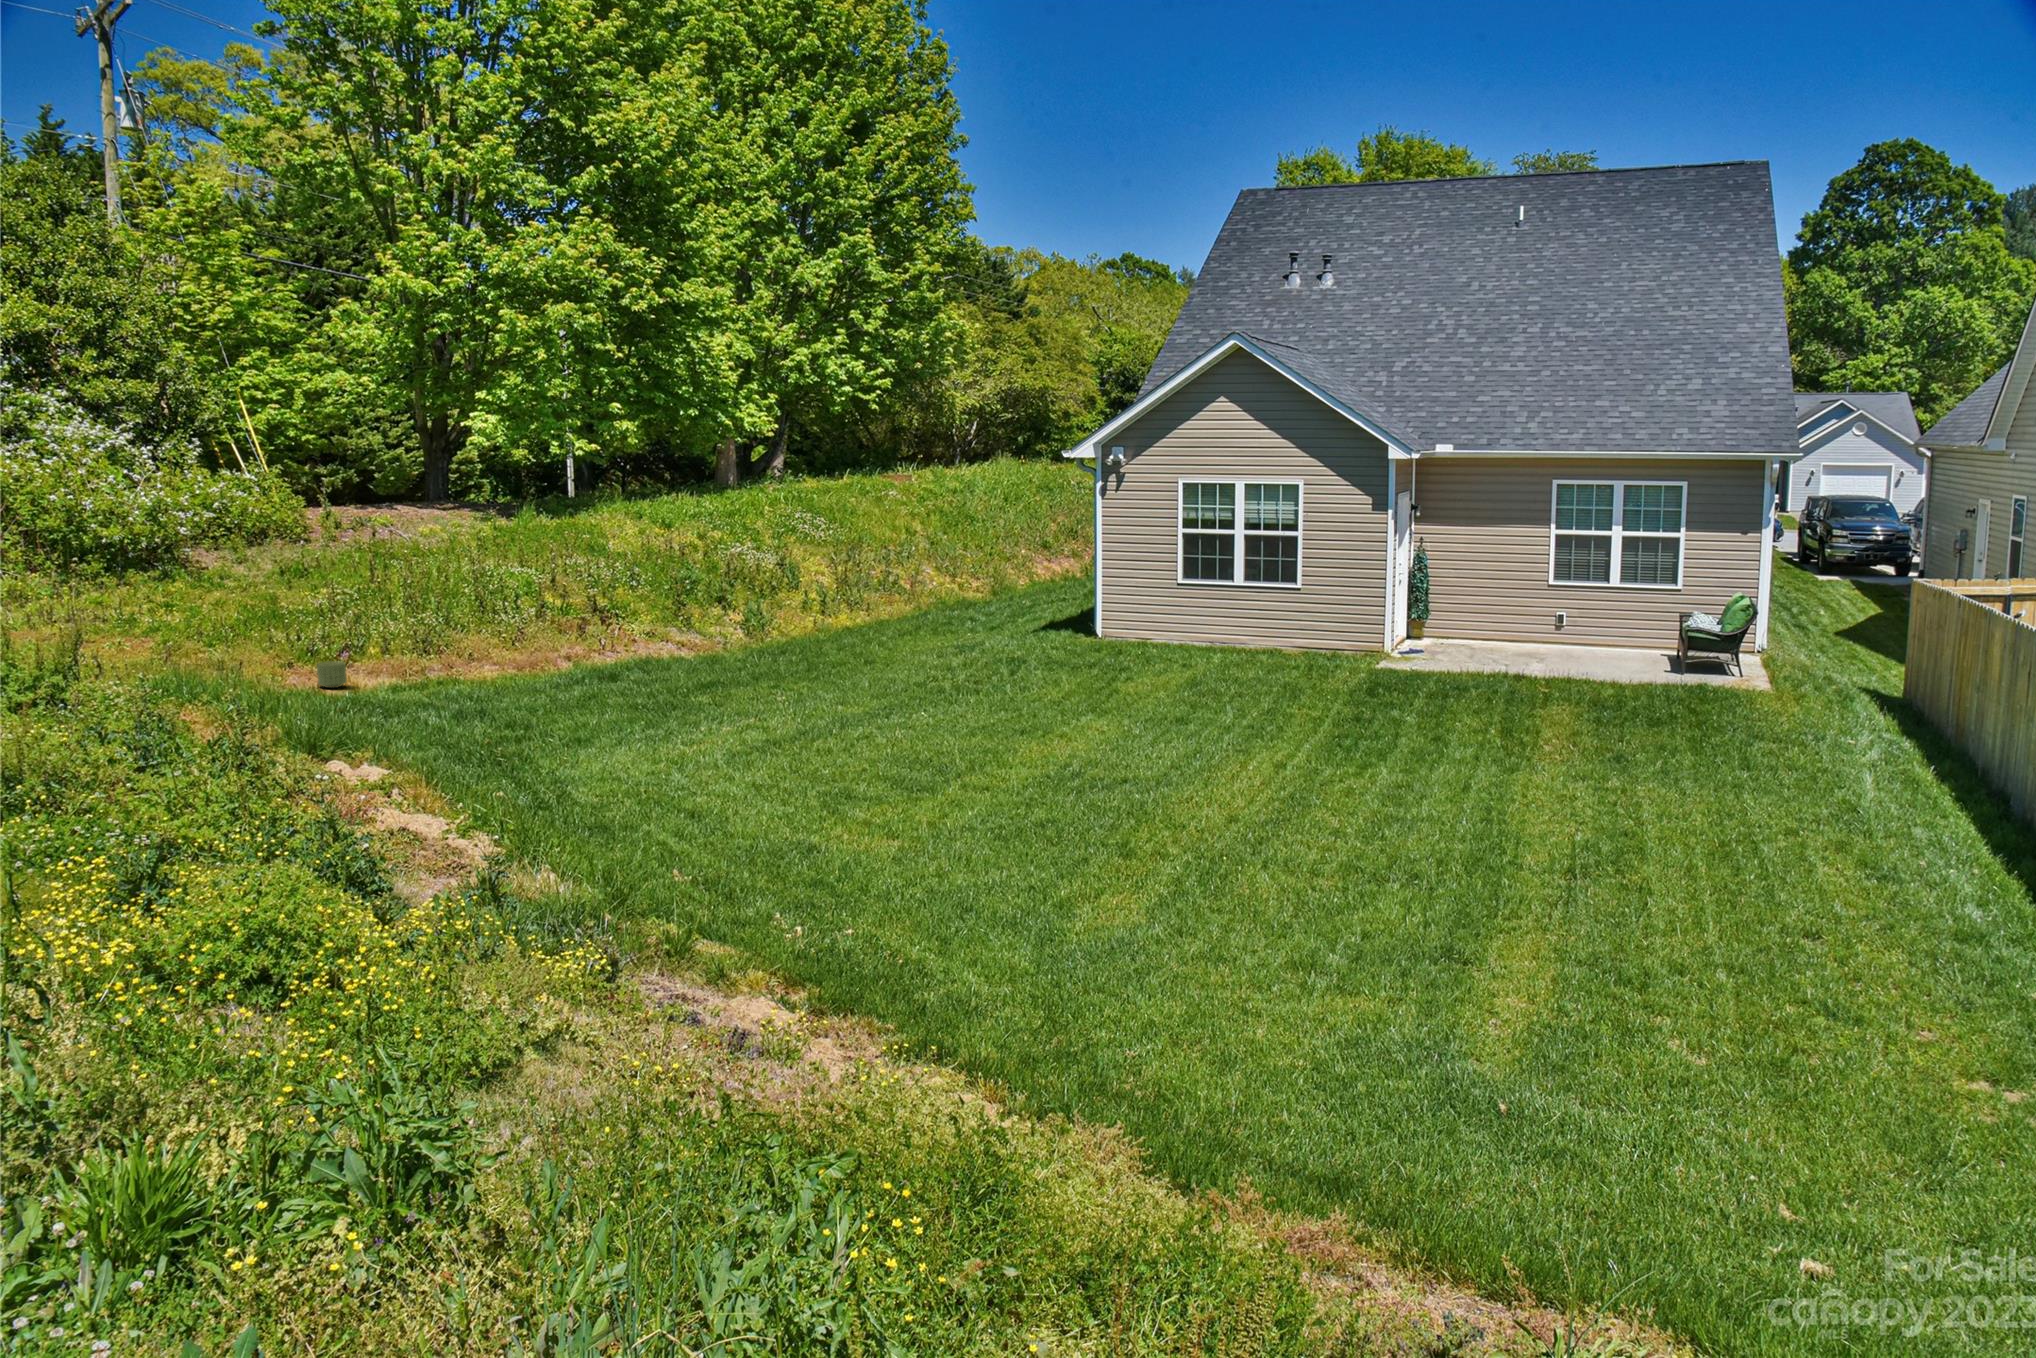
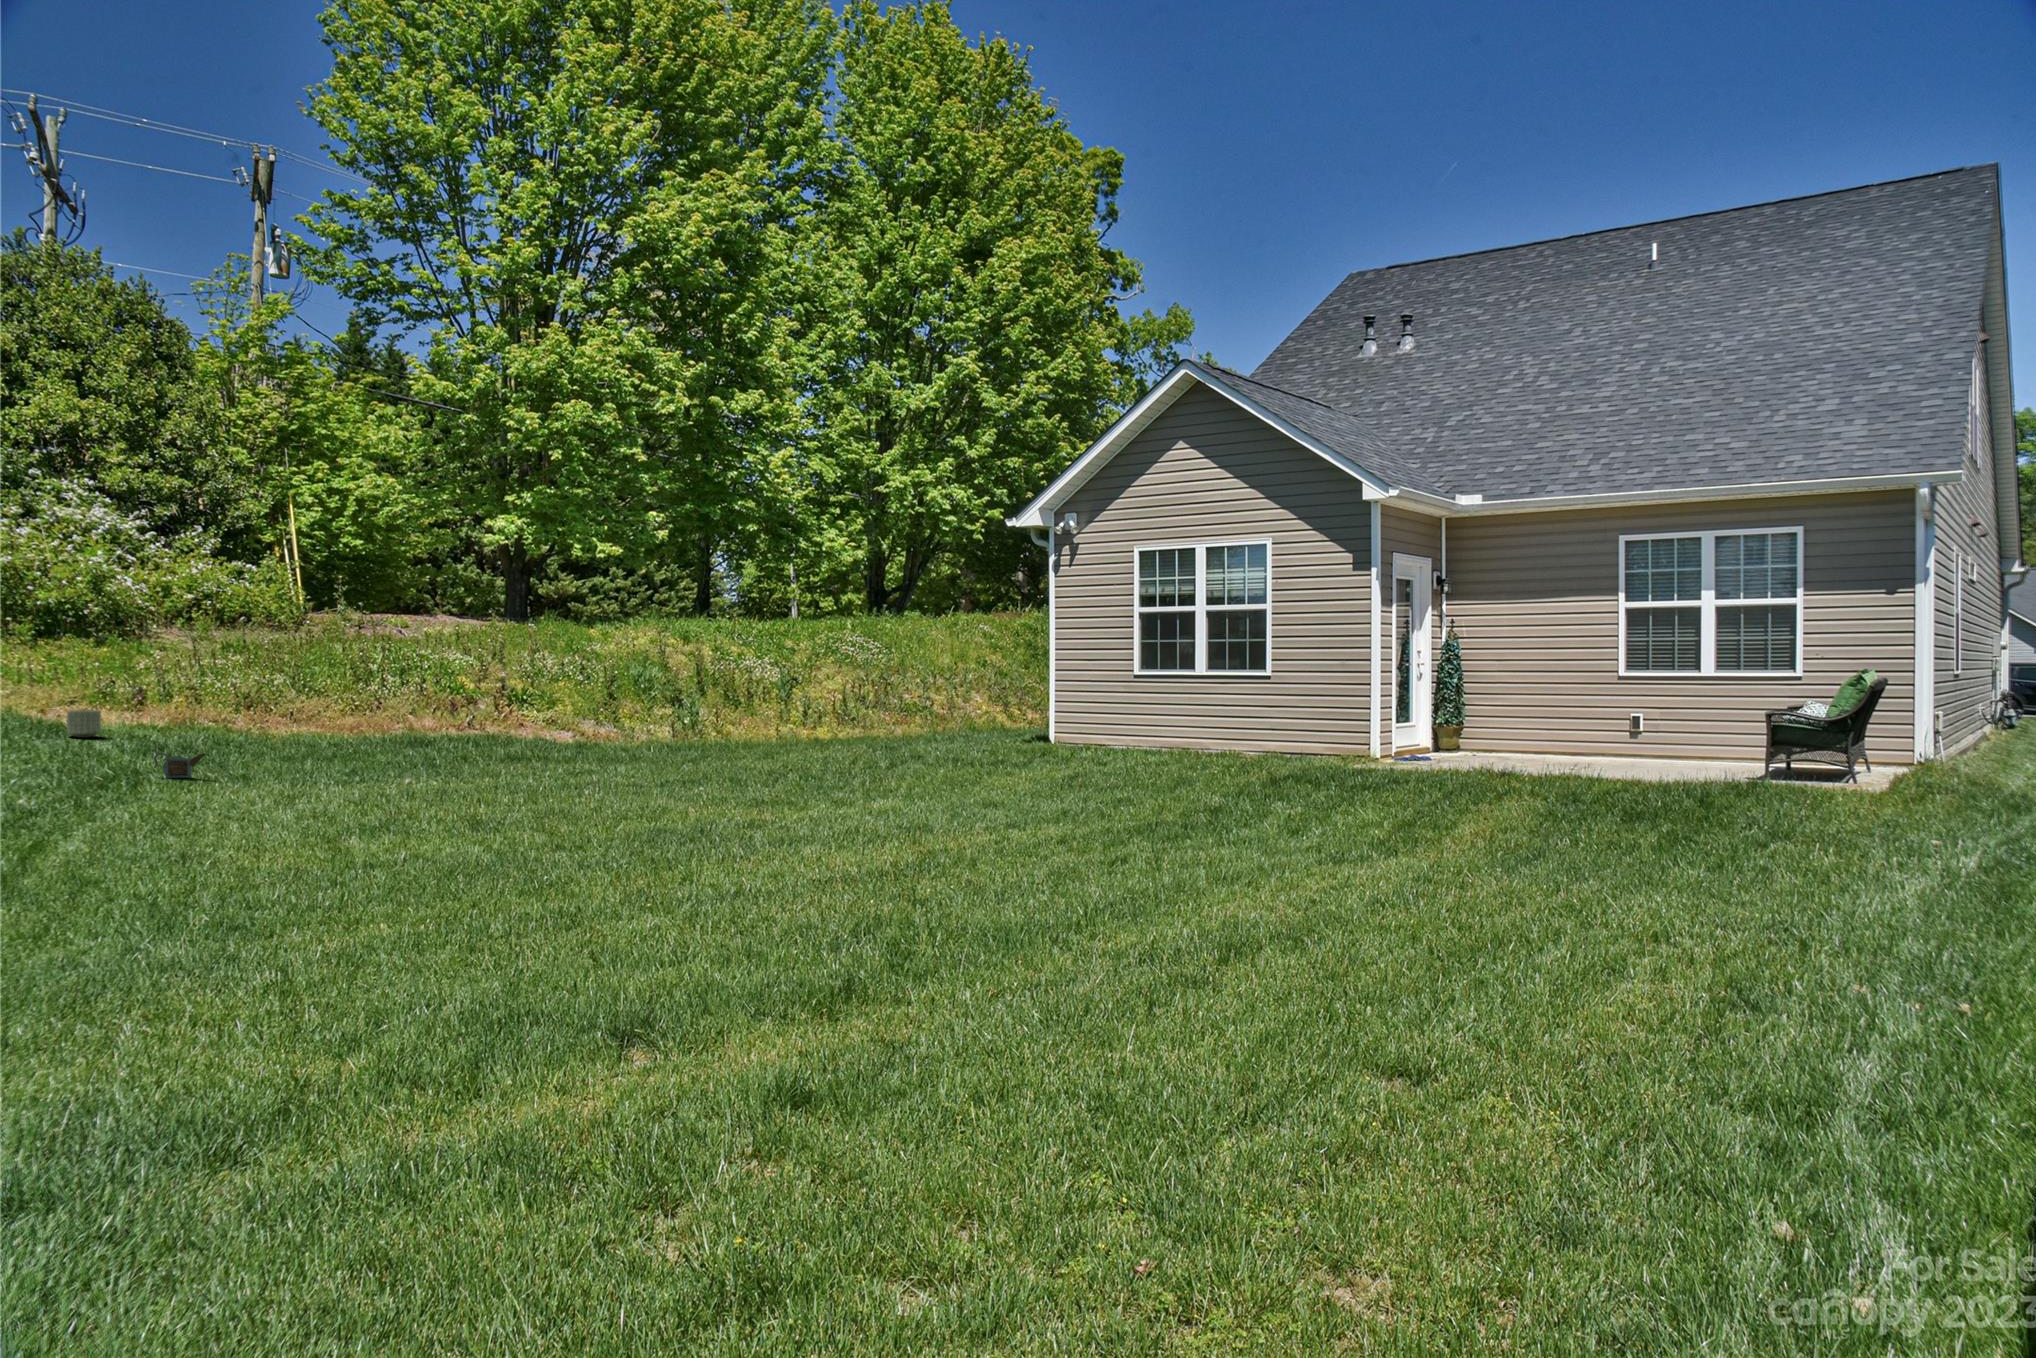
watering can: none [500,710,540,734] -> present [154,753,206,778]

